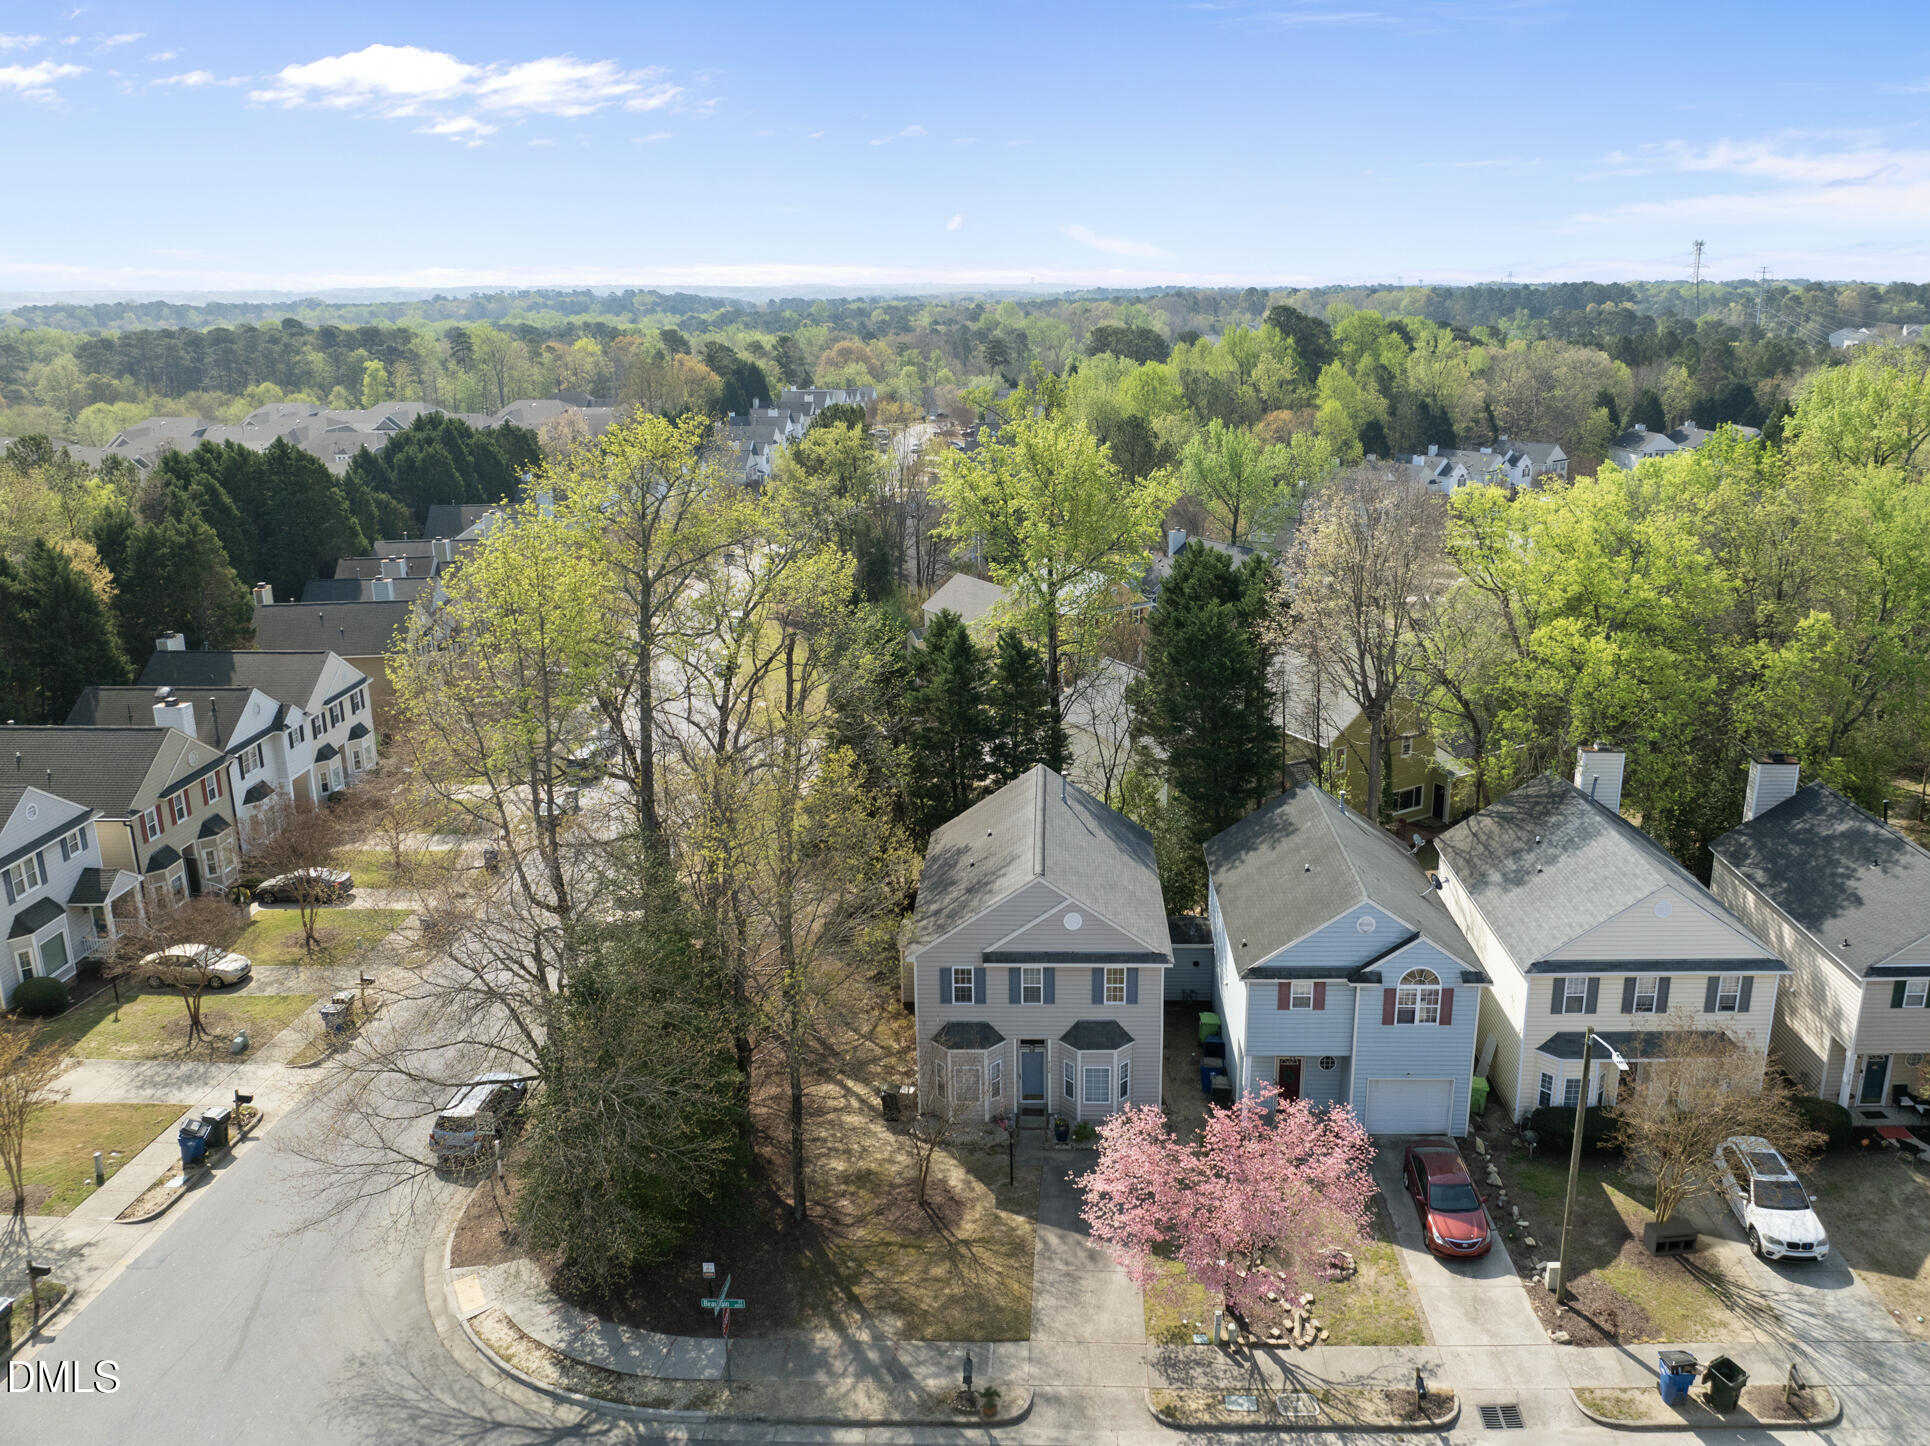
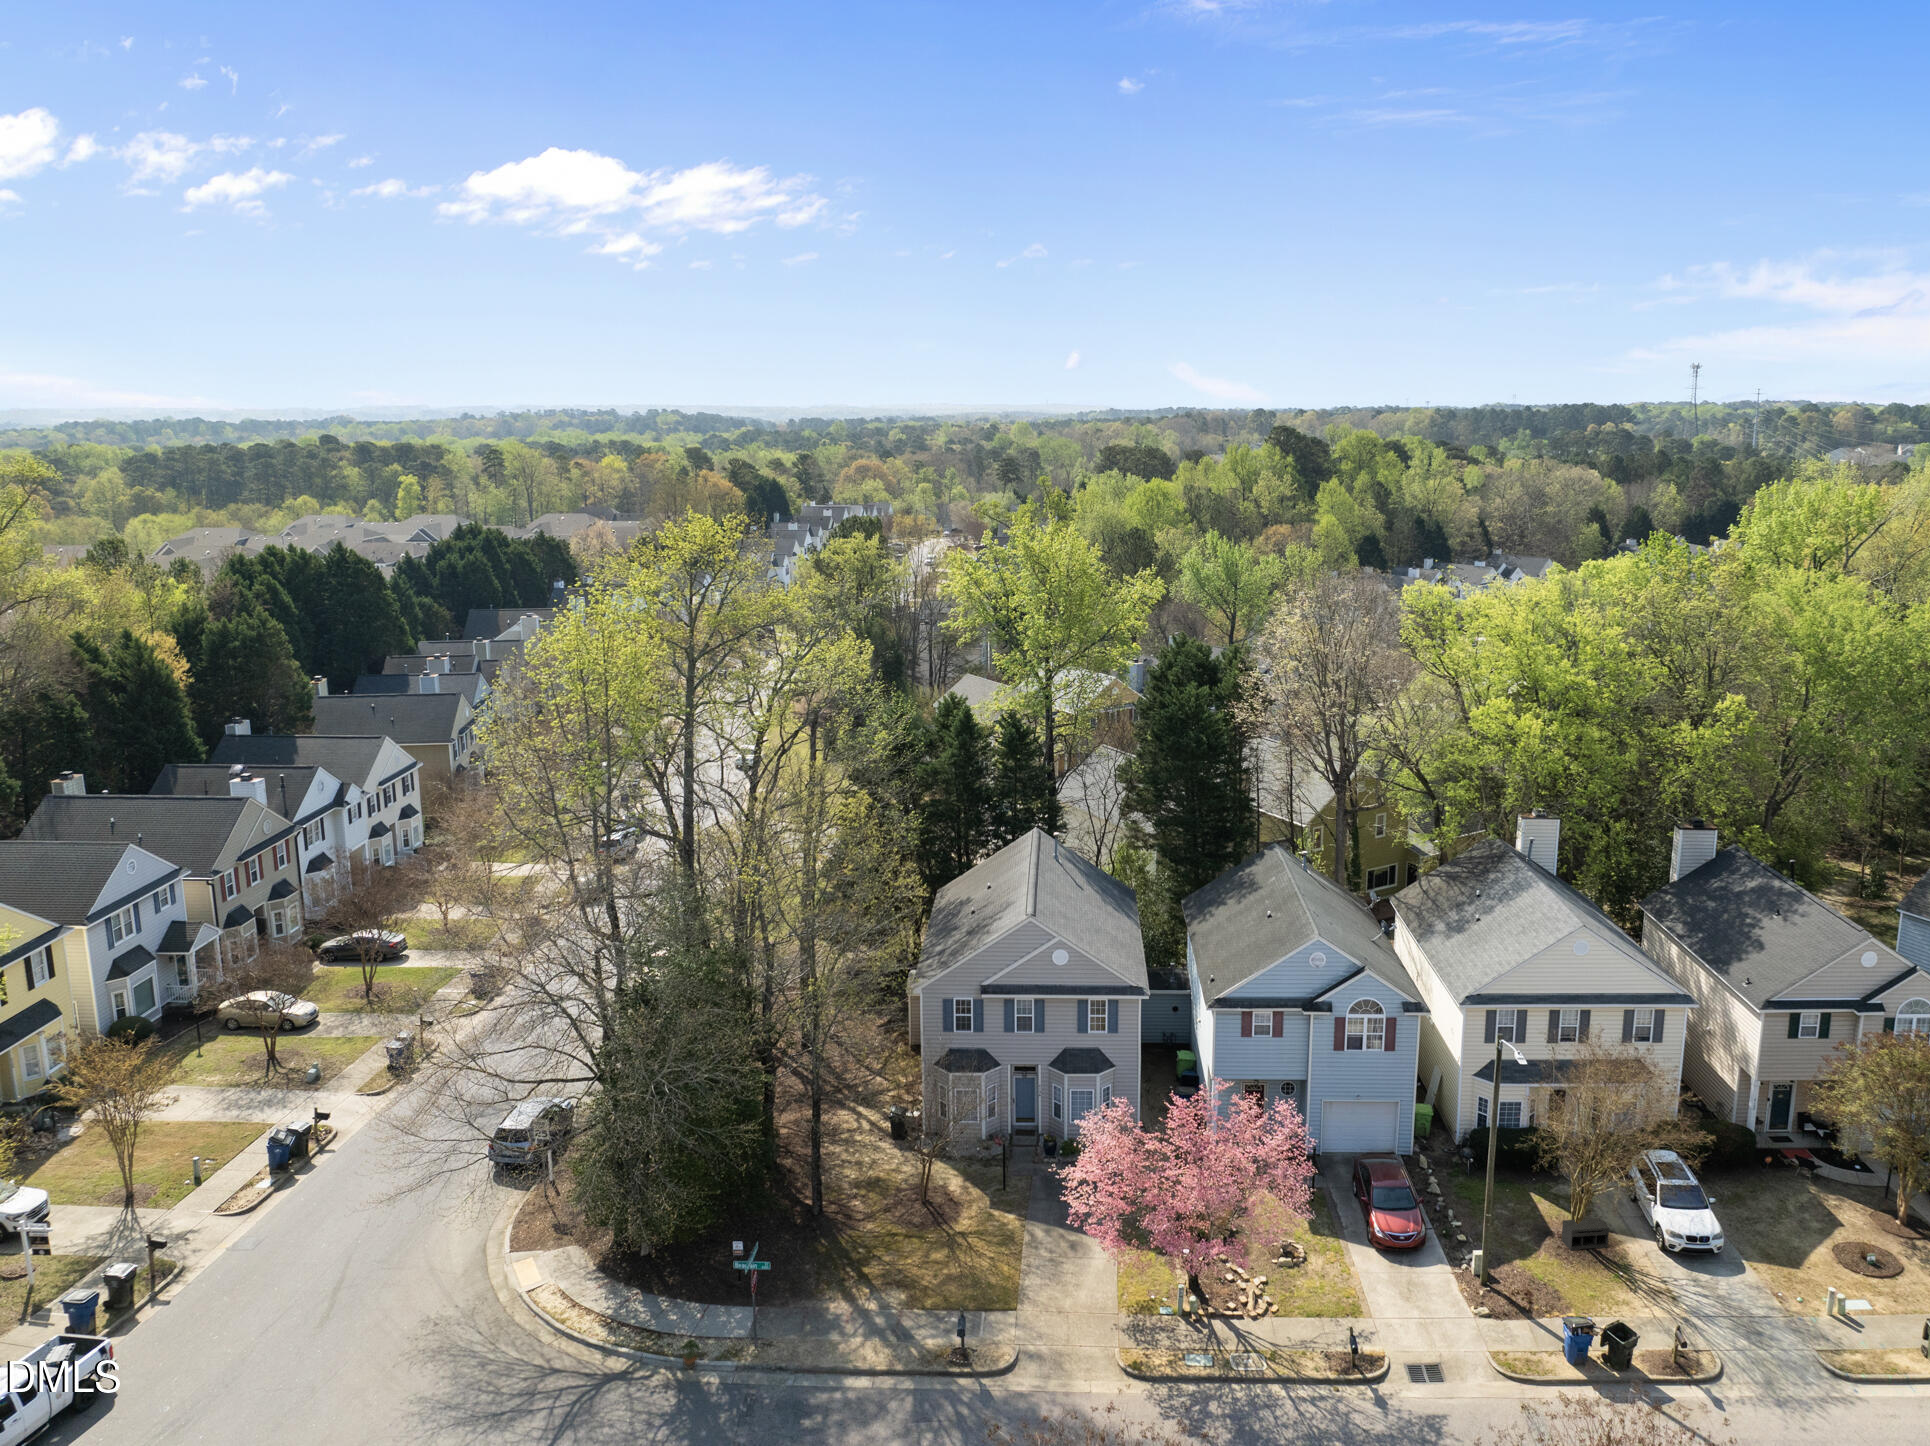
potted tree: present [979,1386,1001,1420] -> present [681,1339,700,1369]

